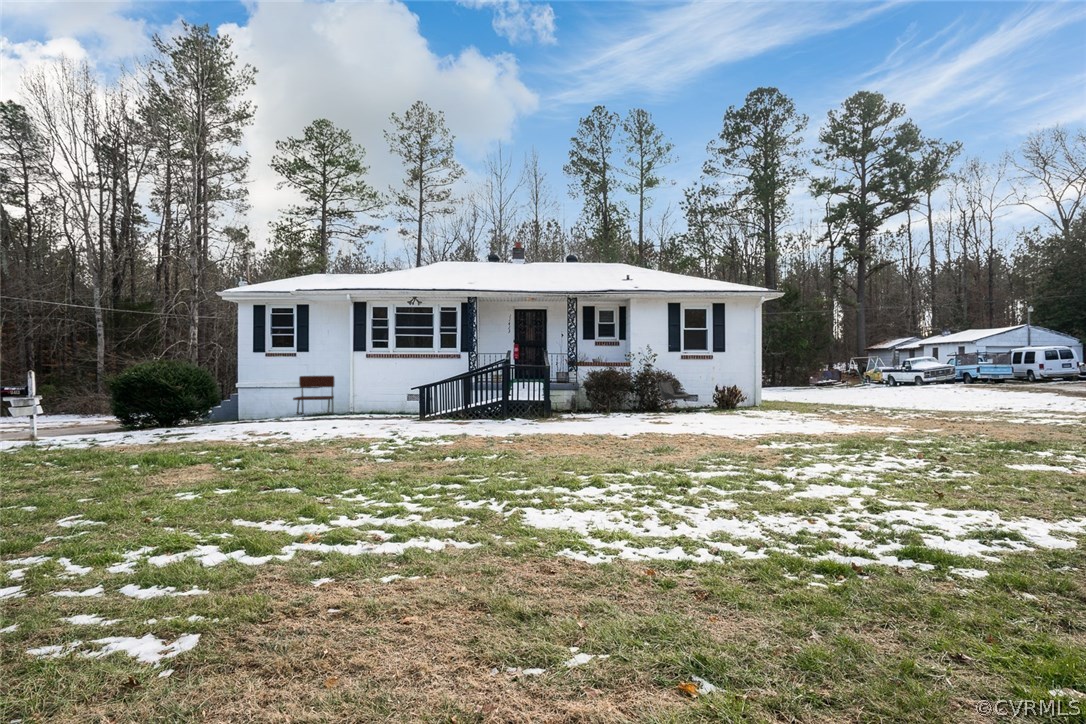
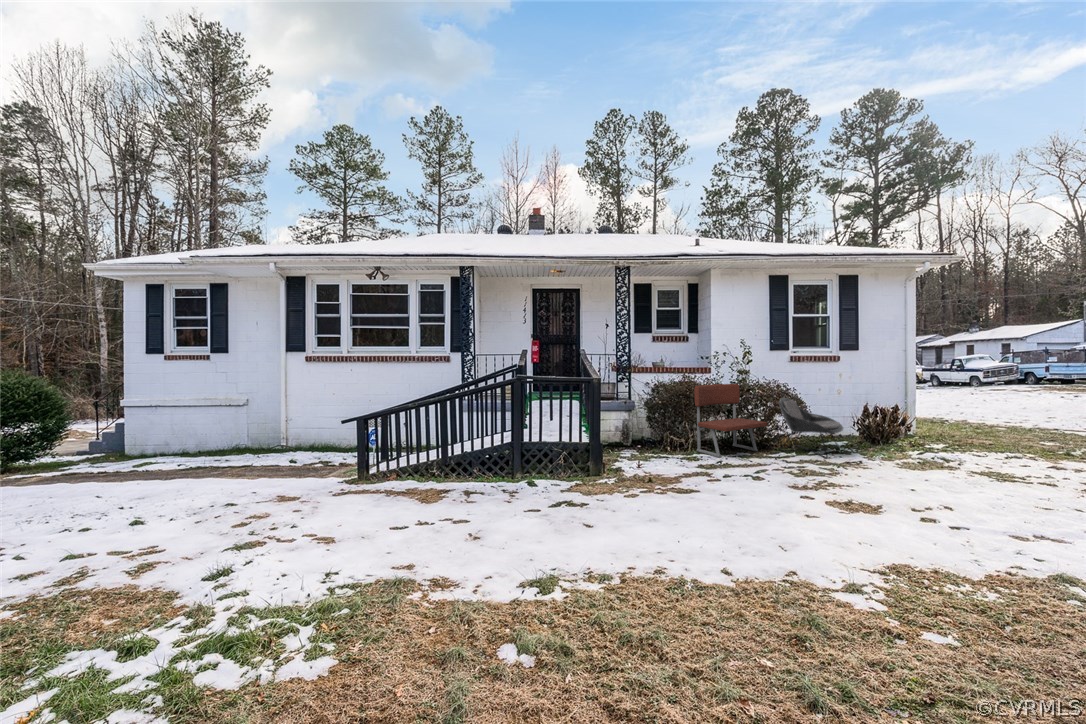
bench: present [293,376,334,415] -> present [694,384,767,458]

